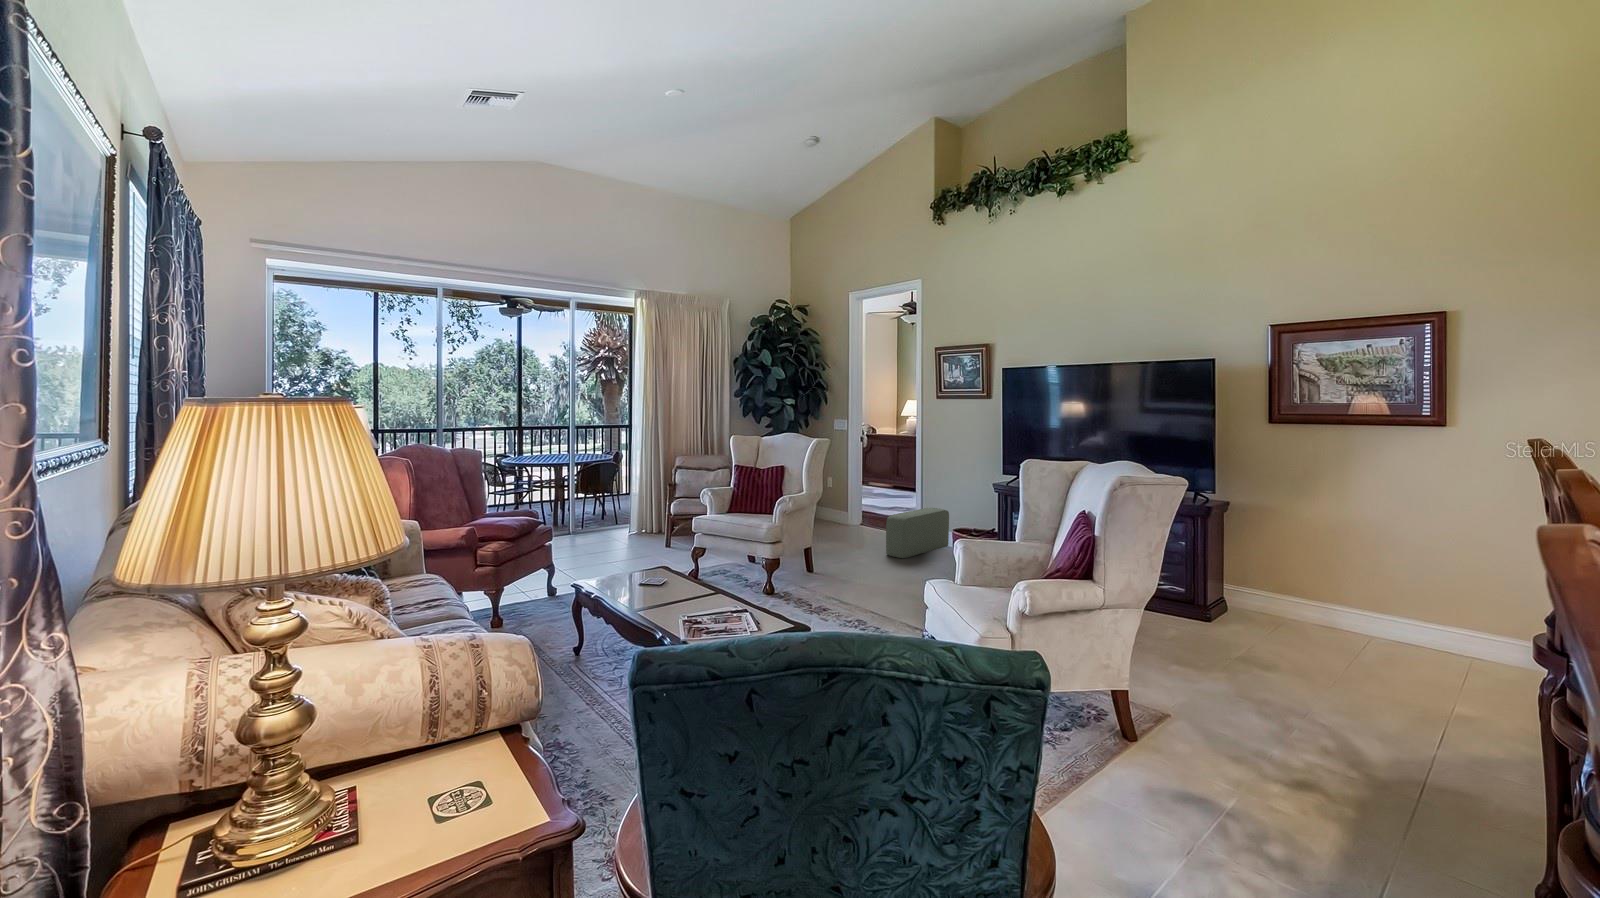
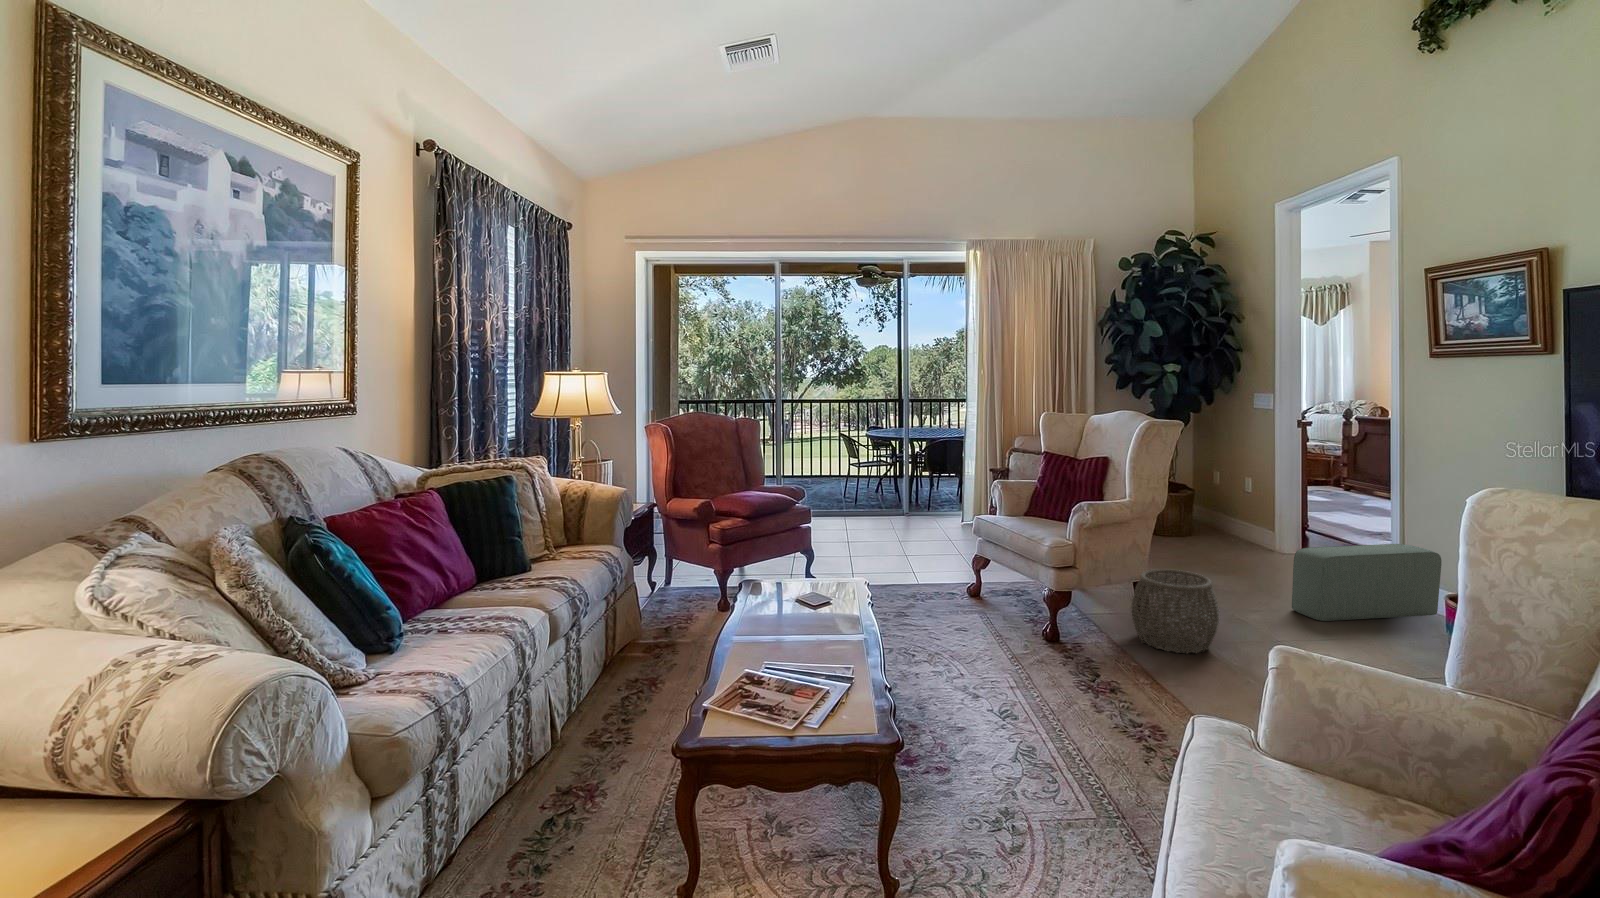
woven basket: none [819,537,870,590] -> present [1131,569,1220,654]

